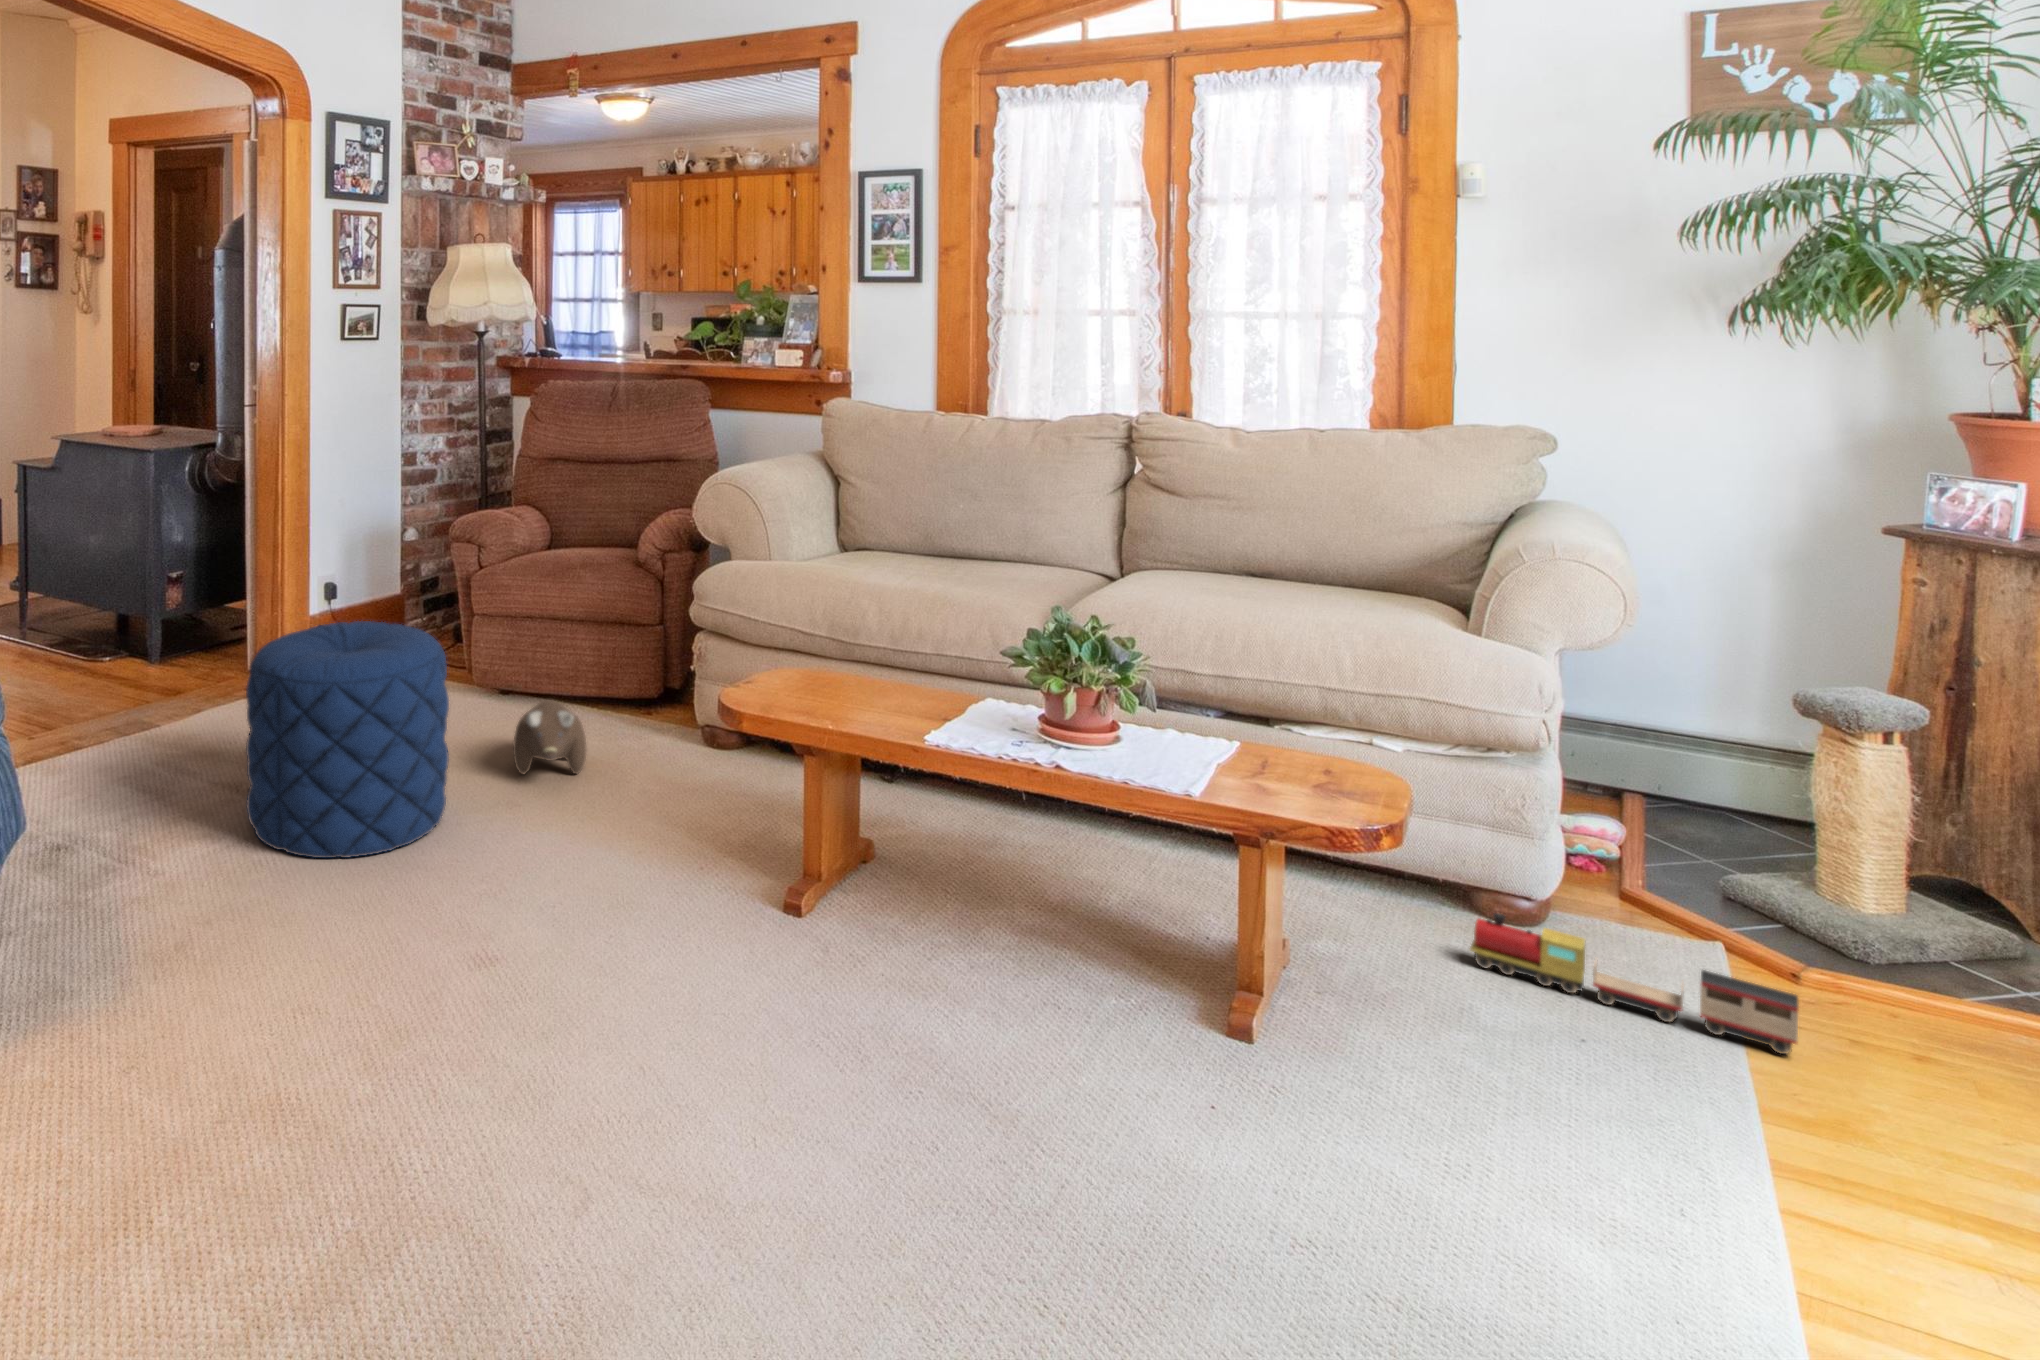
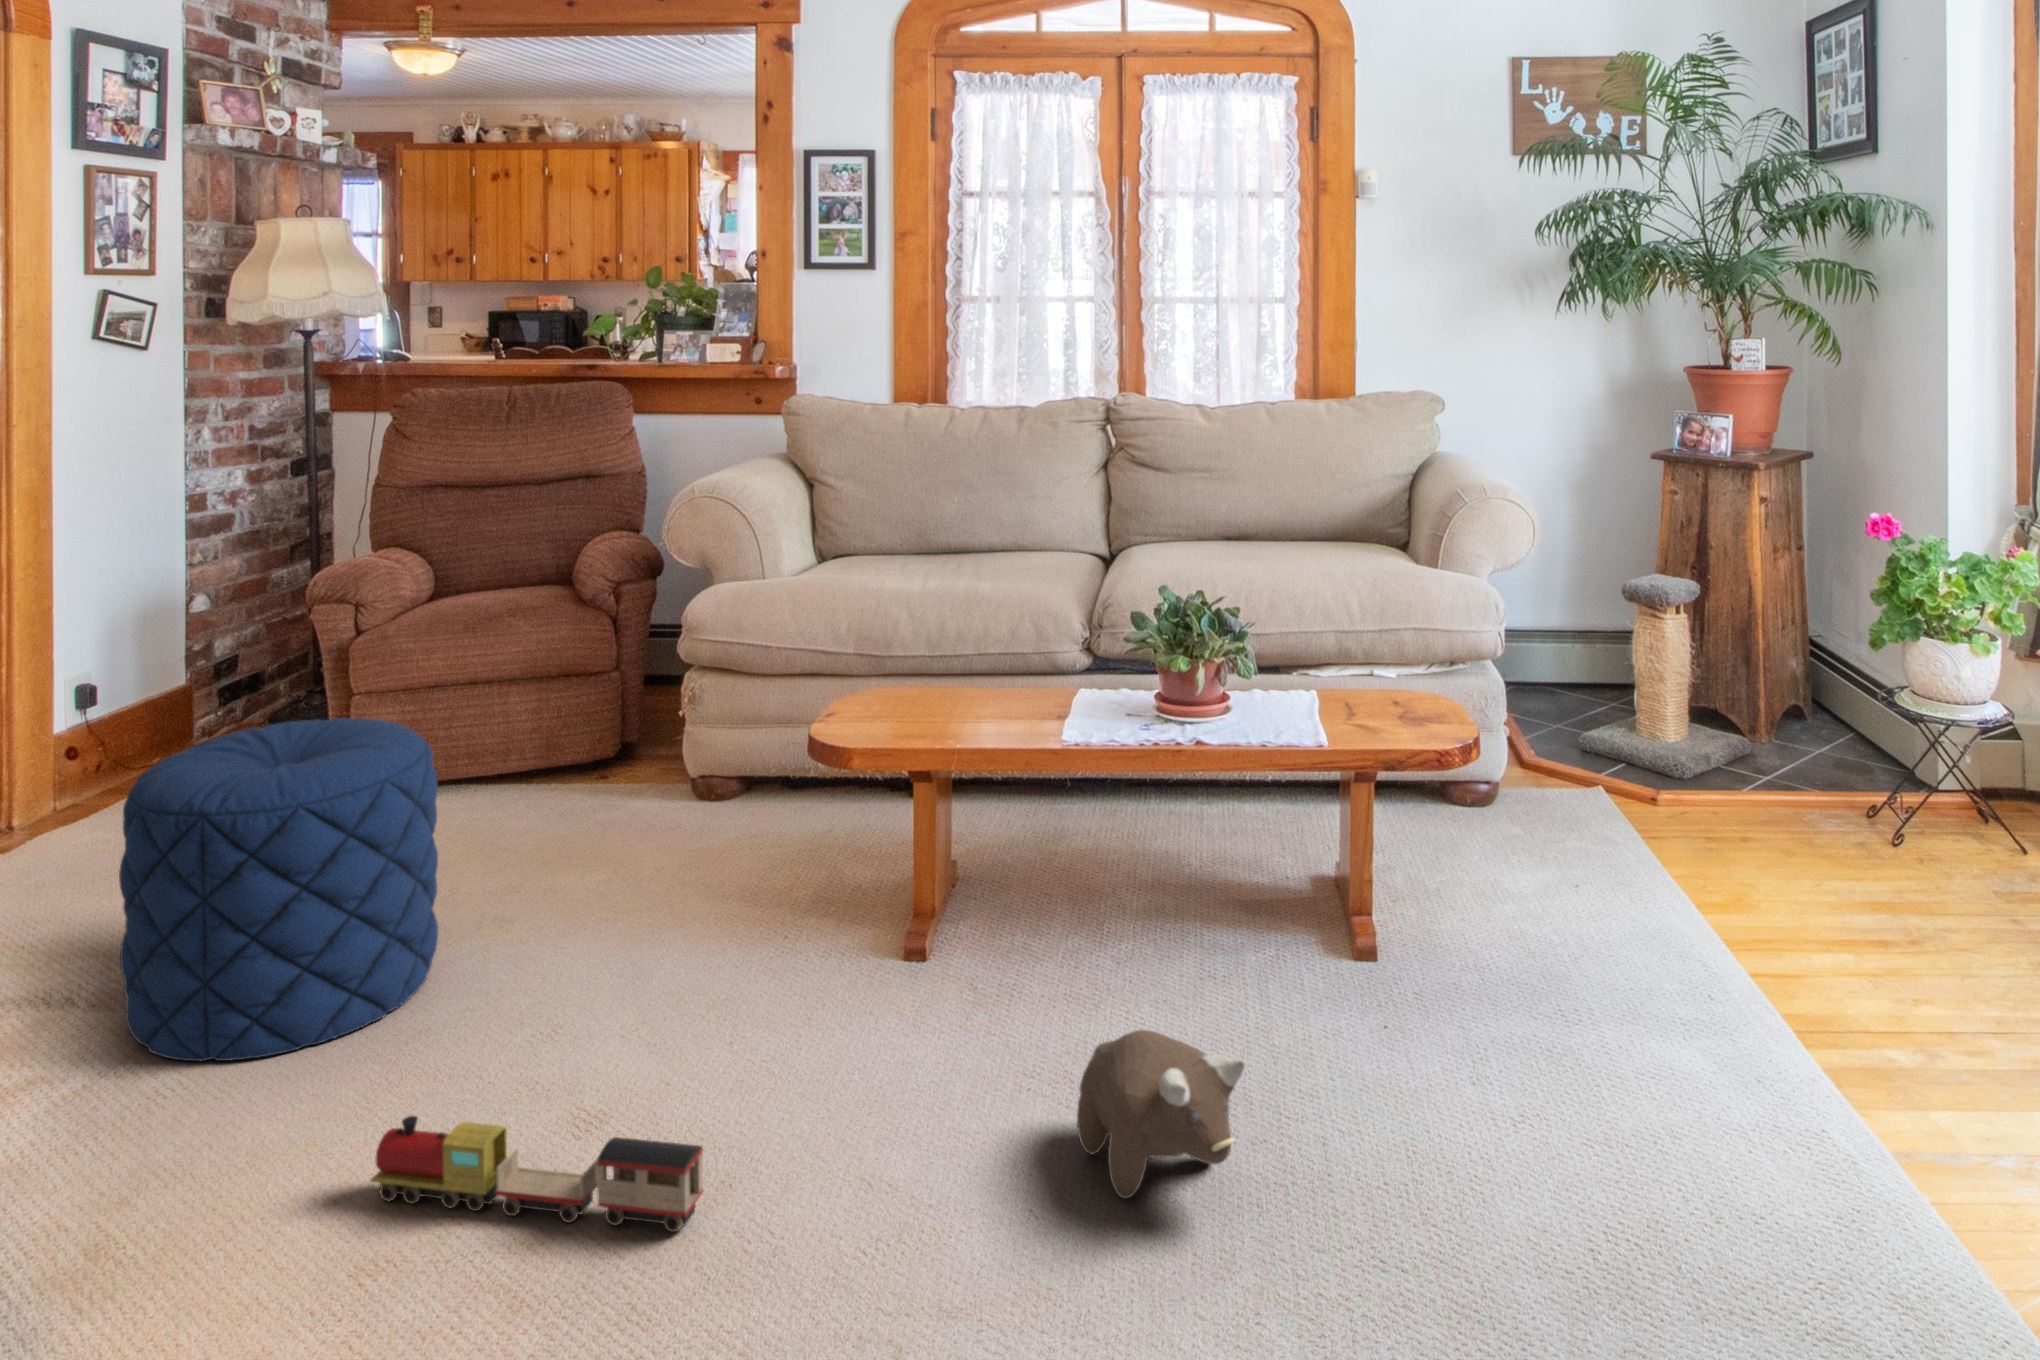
plush toy: present [513,700,586,774] -> present [1077,1030,1245,1199]
toy train: present [1470,913,1799,1054] -> present [370,1116,703,1232]

